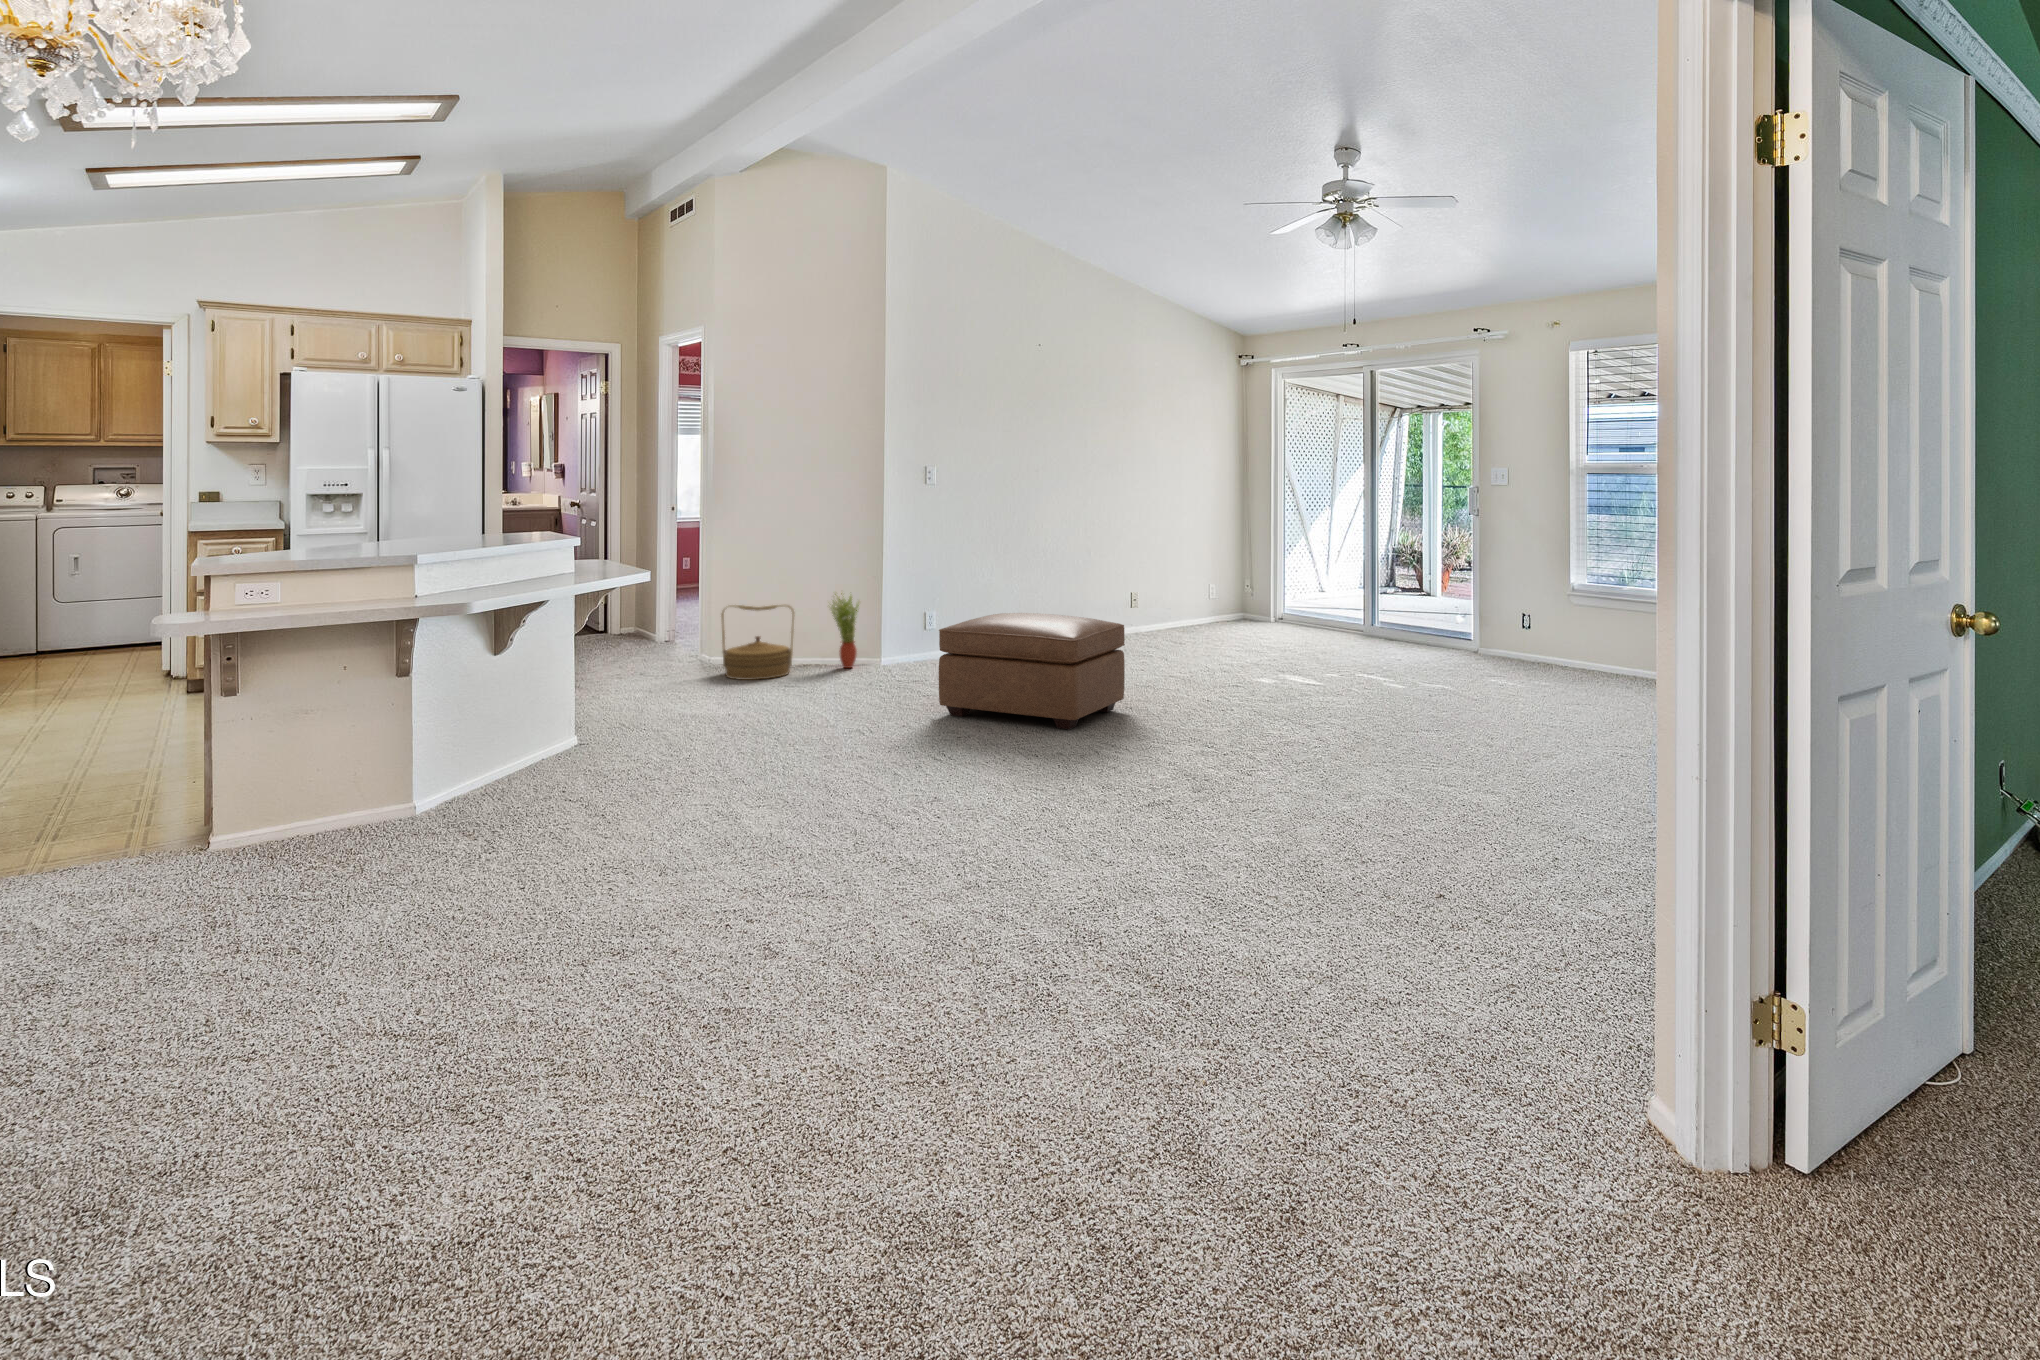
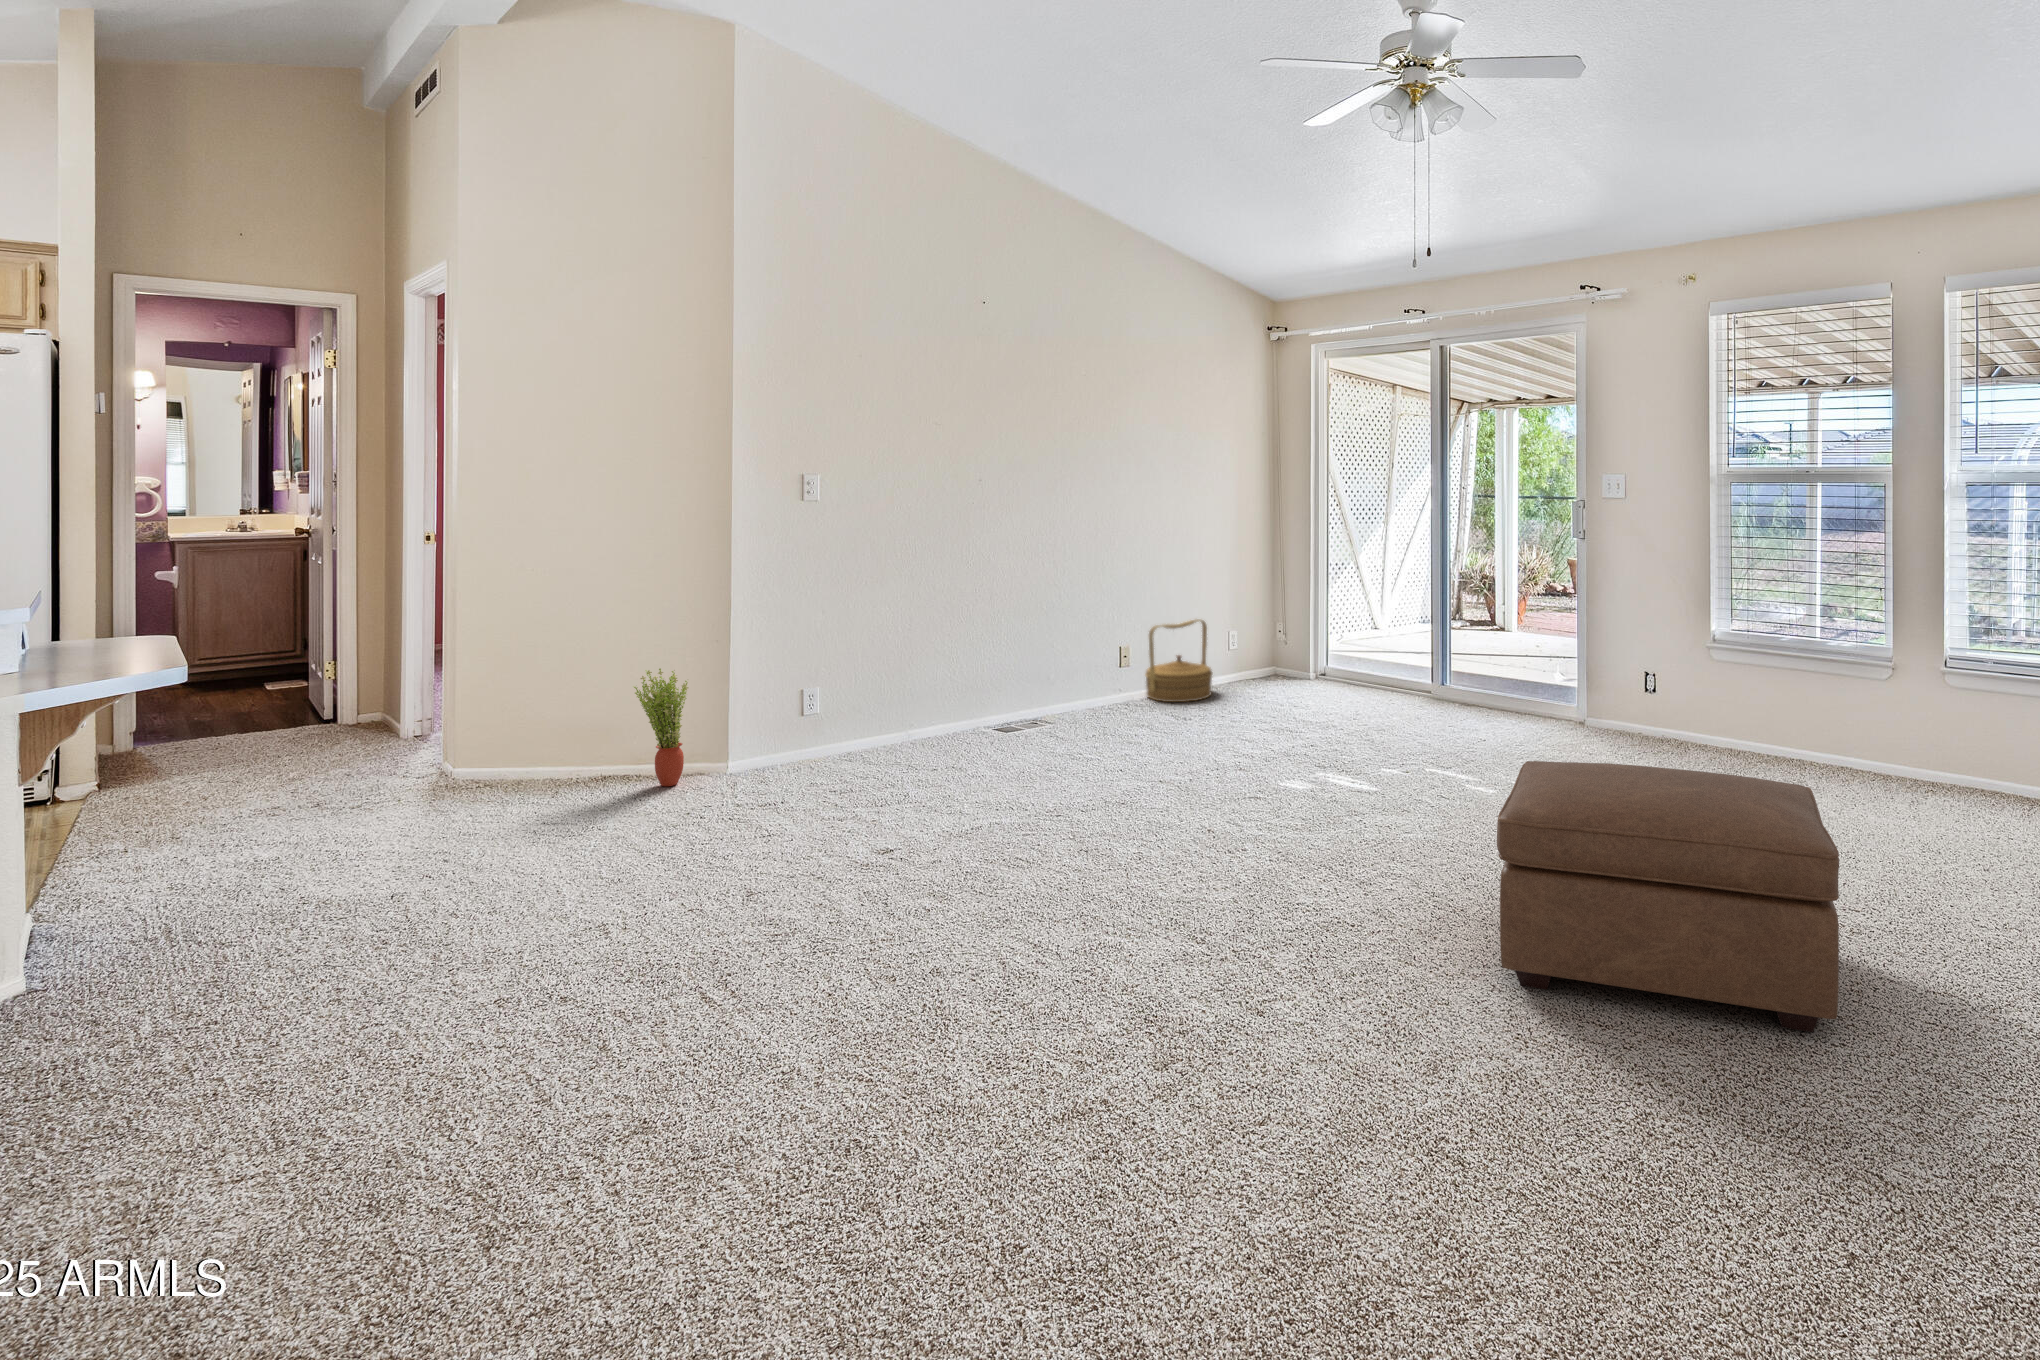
woven basket: present [721,605,794,680] -> present [1145,619,1213,702]
ottoman: present [939,613,1125,729] -> present [1497,761,1839,1032]

